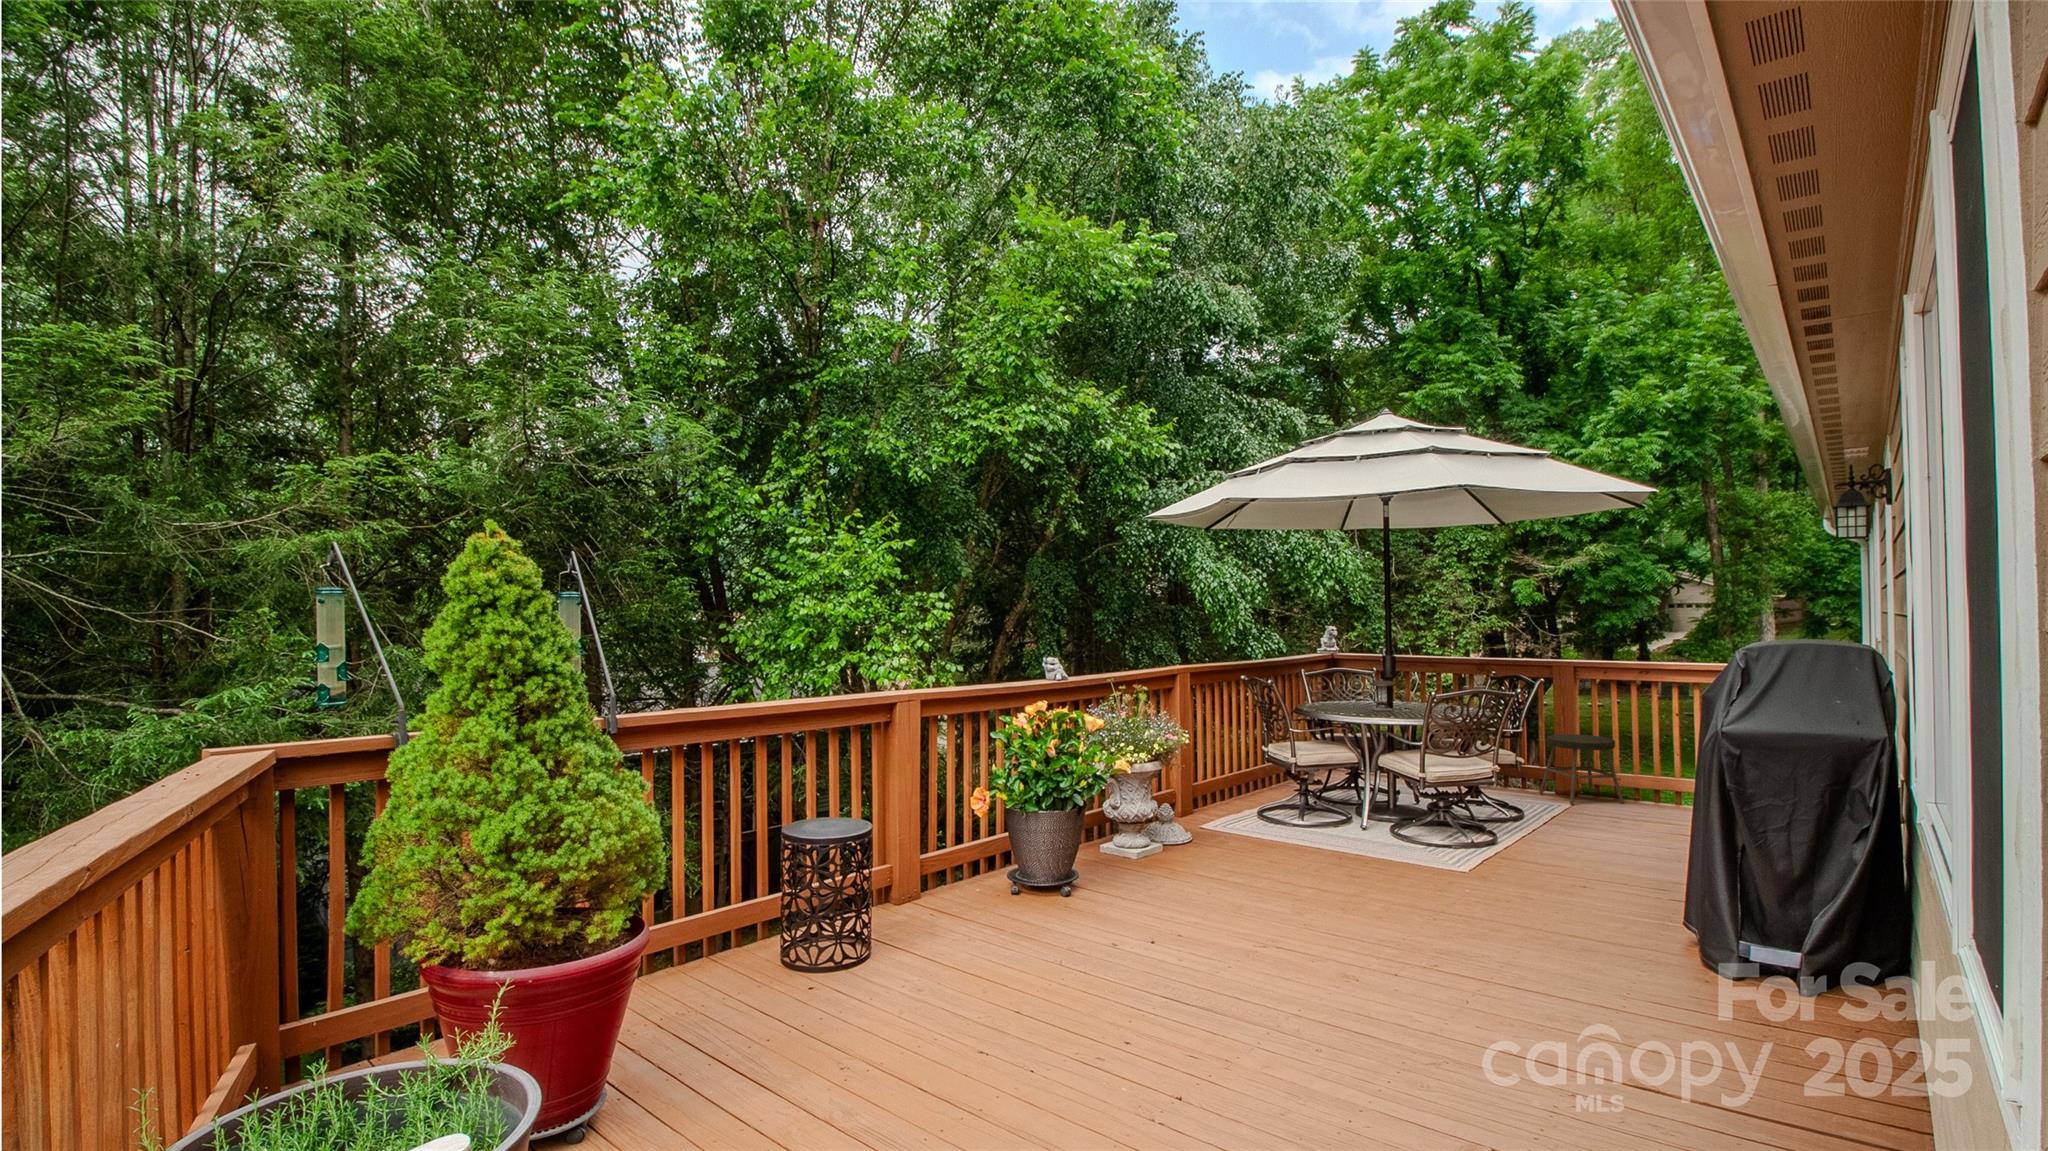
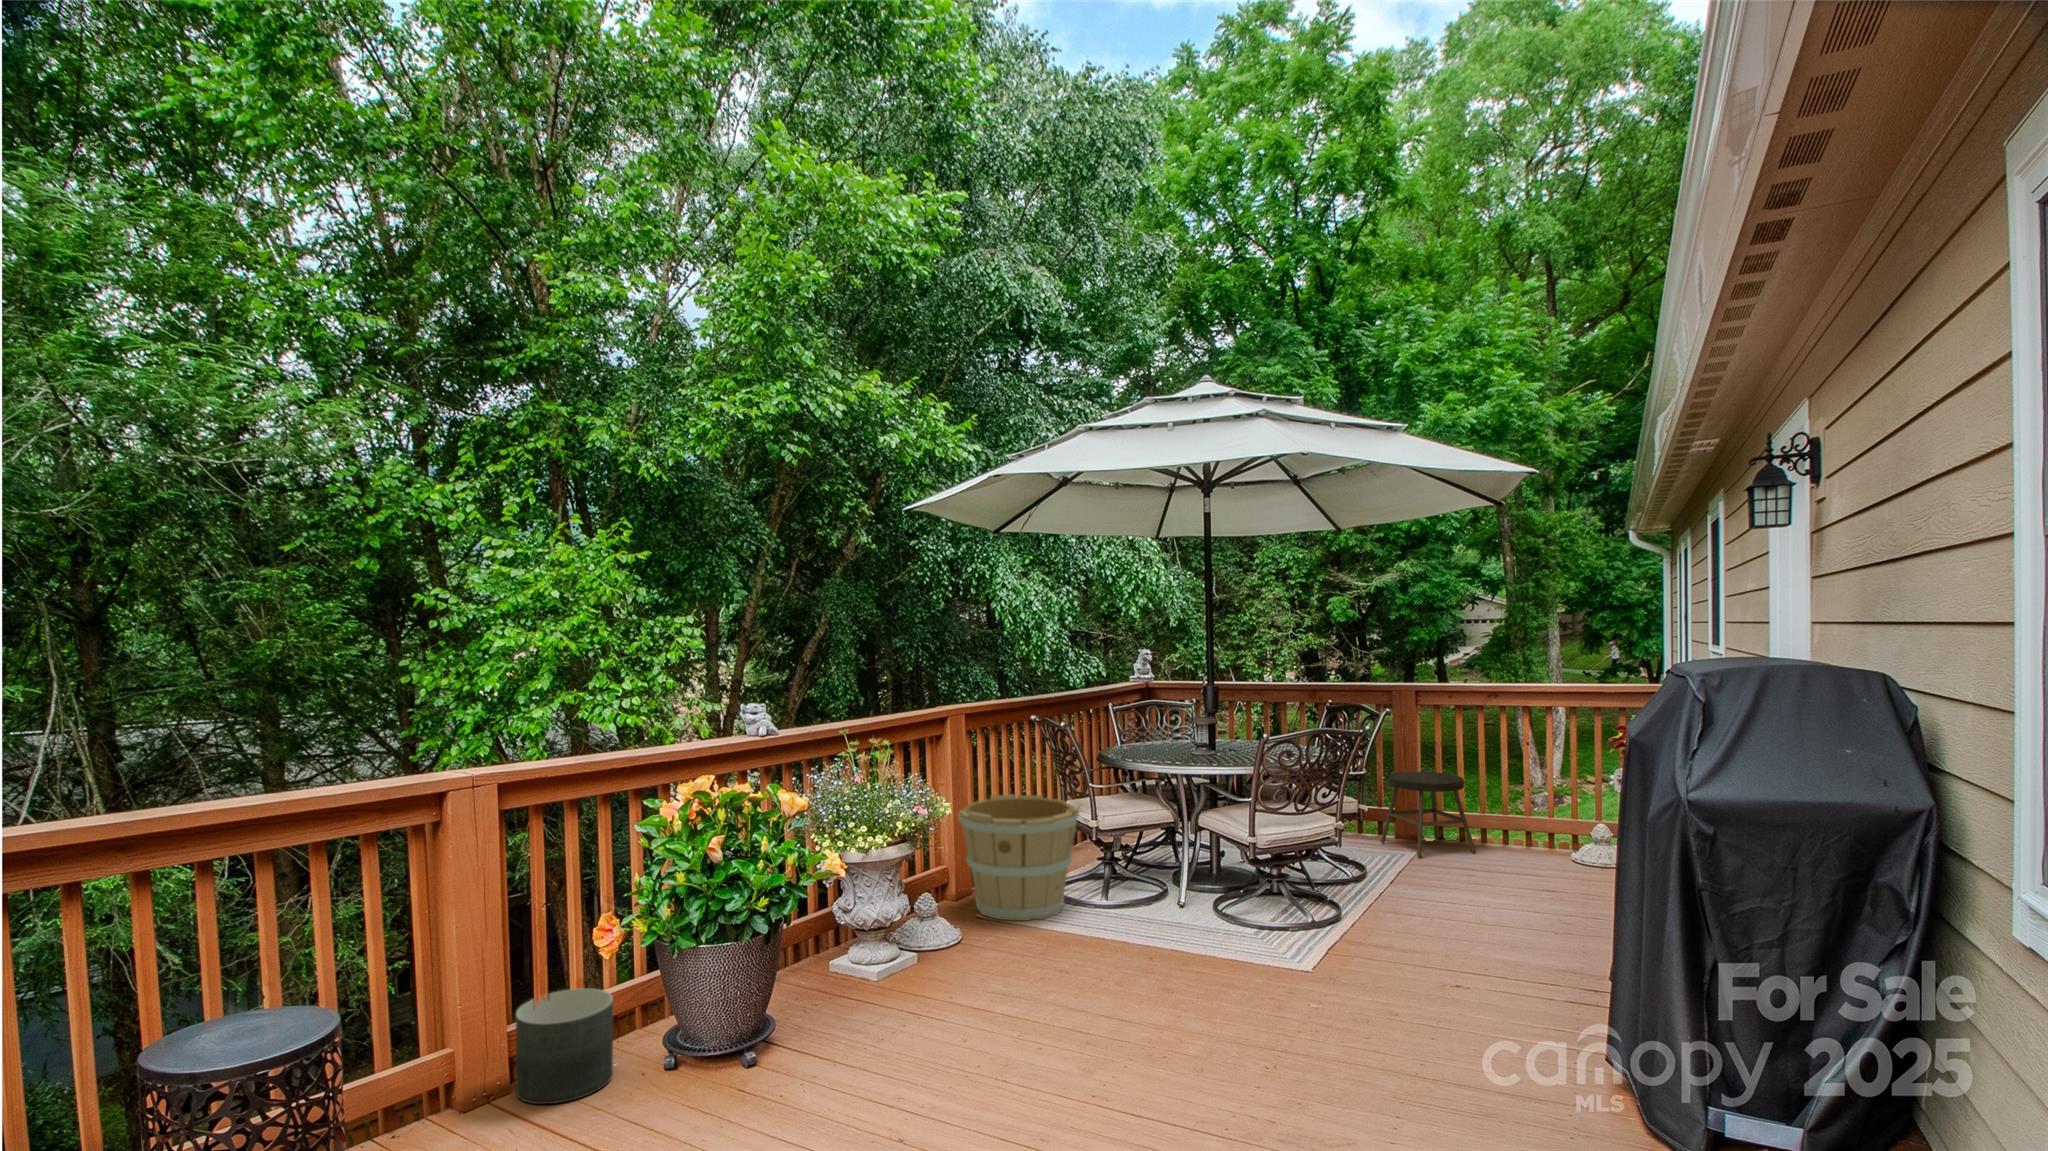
wooden bucket: none [1186,737,1282,831] -> present [958,794,1080,921]
planter: none [923,841,981,906] -> present [516,988,613,1104]

